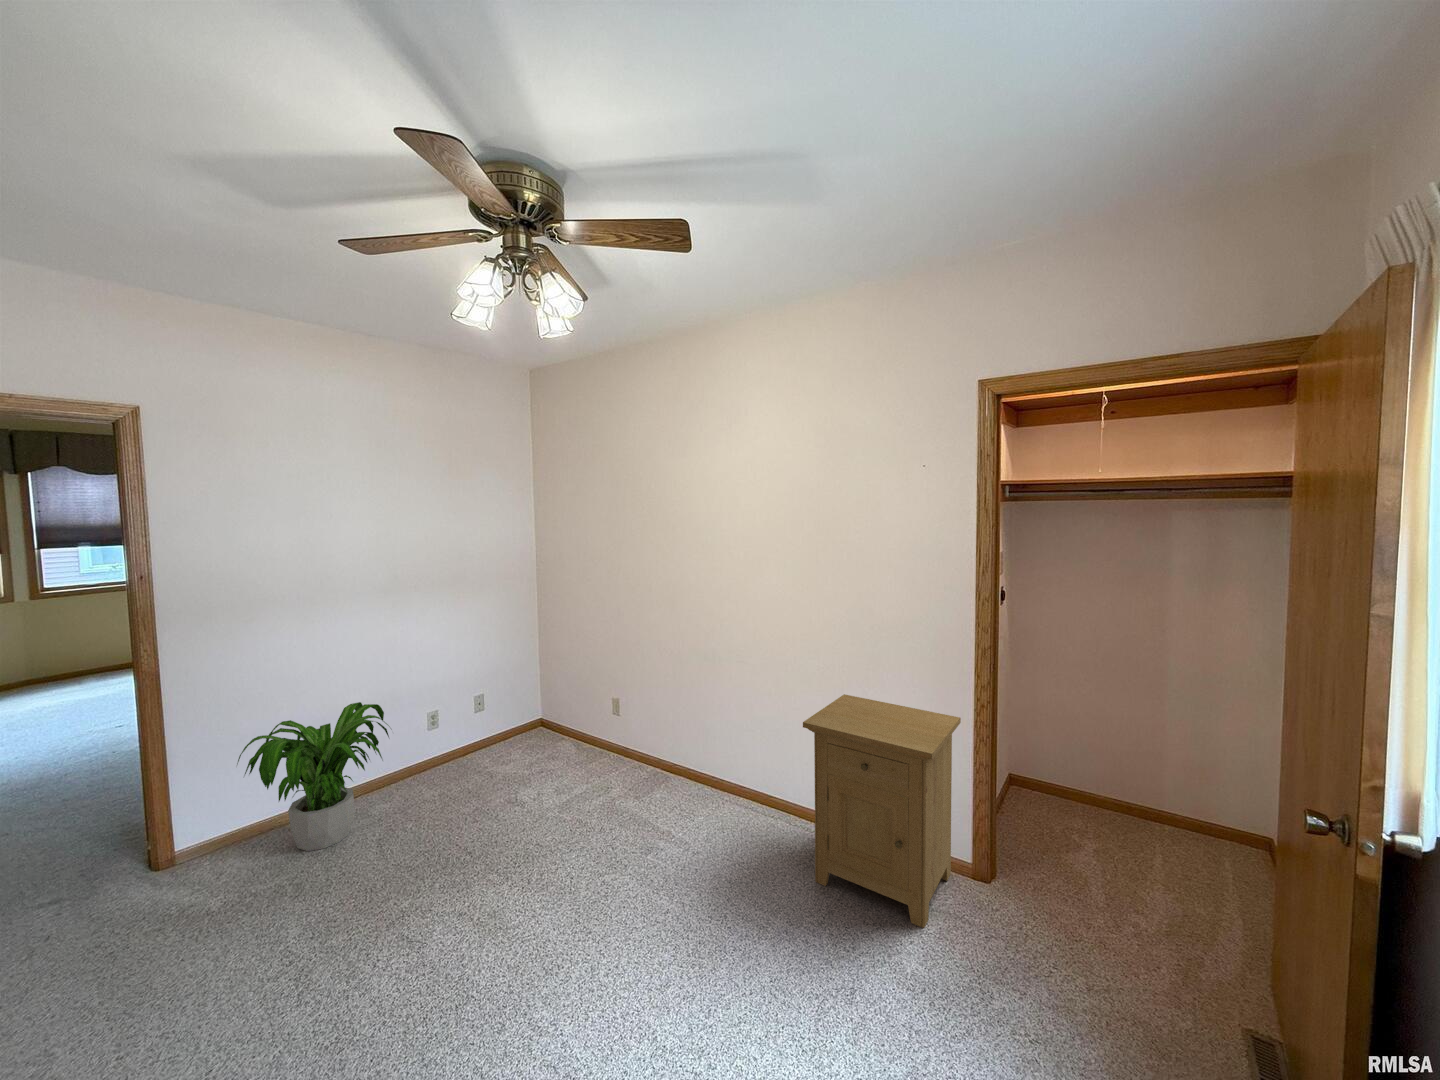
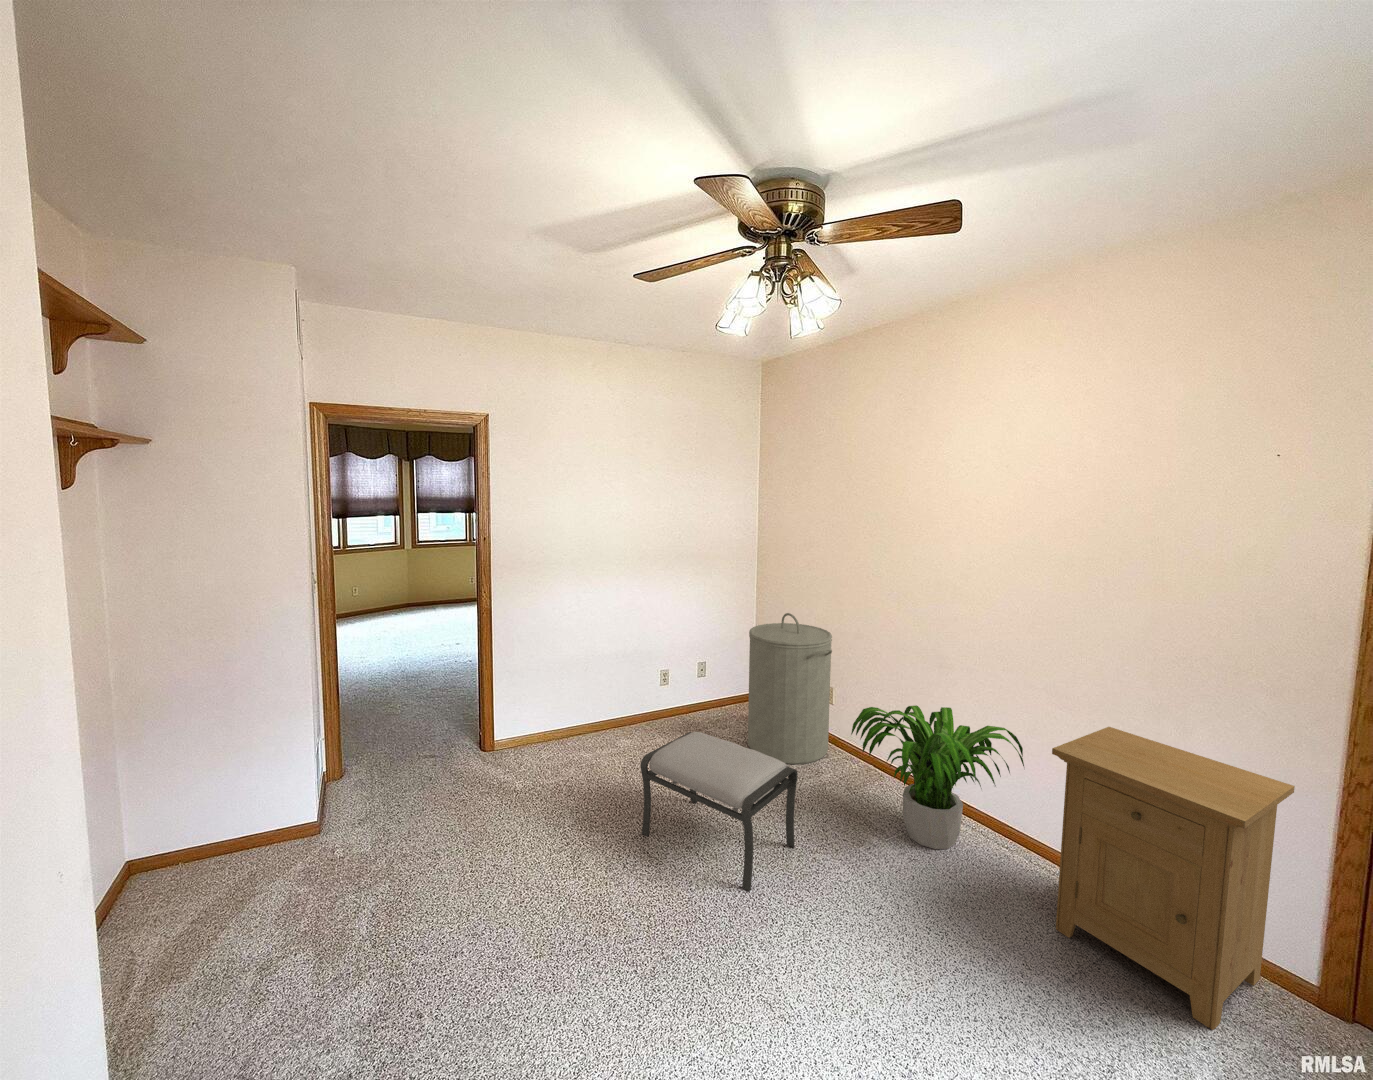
laundry hamper: none [527,629,618,788] -> present [748,613,832,764]
potted plant: present [237,702,389,851] -> present [851,705,1024,849]
ottoman: none [391,775,583,941] -> present [641,732,798,891]

